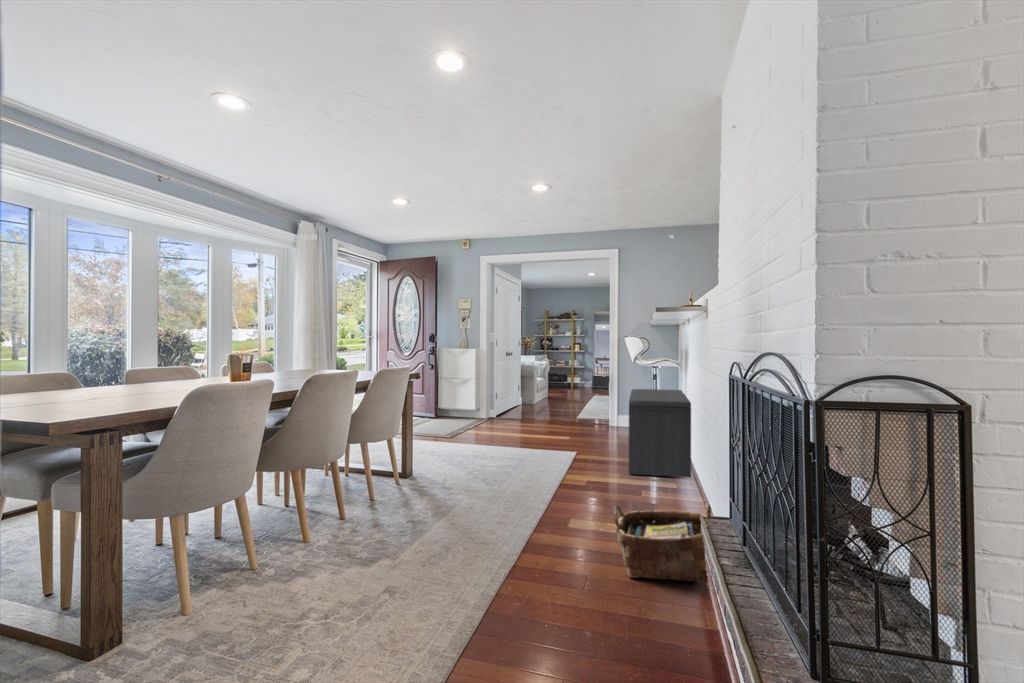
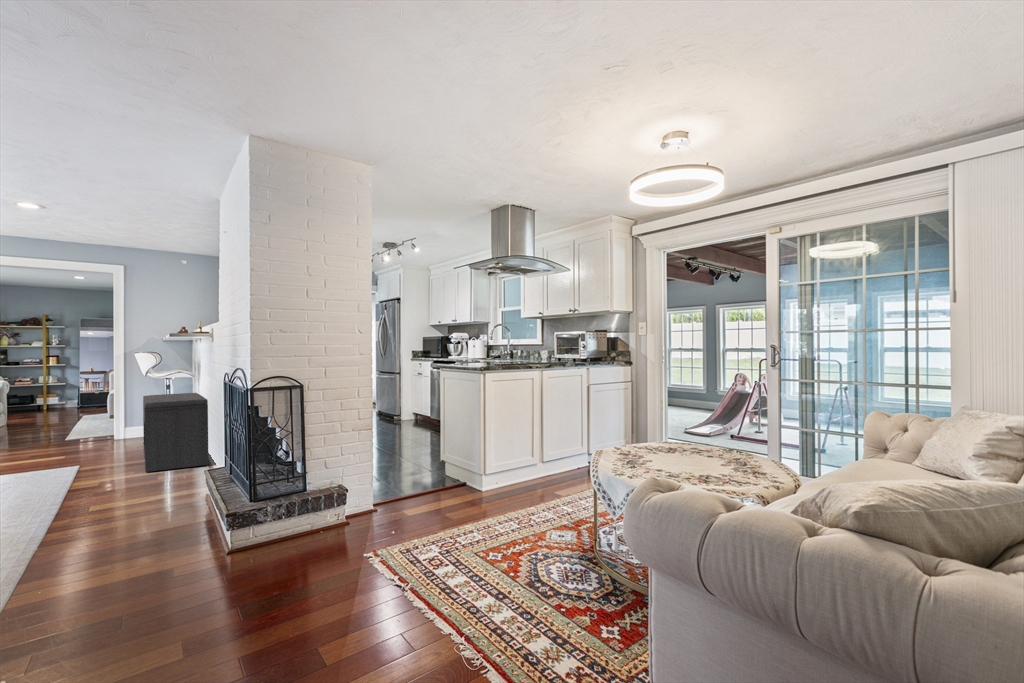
woven basket: present [614,504,711,582] -> none [143,464,231,531]

